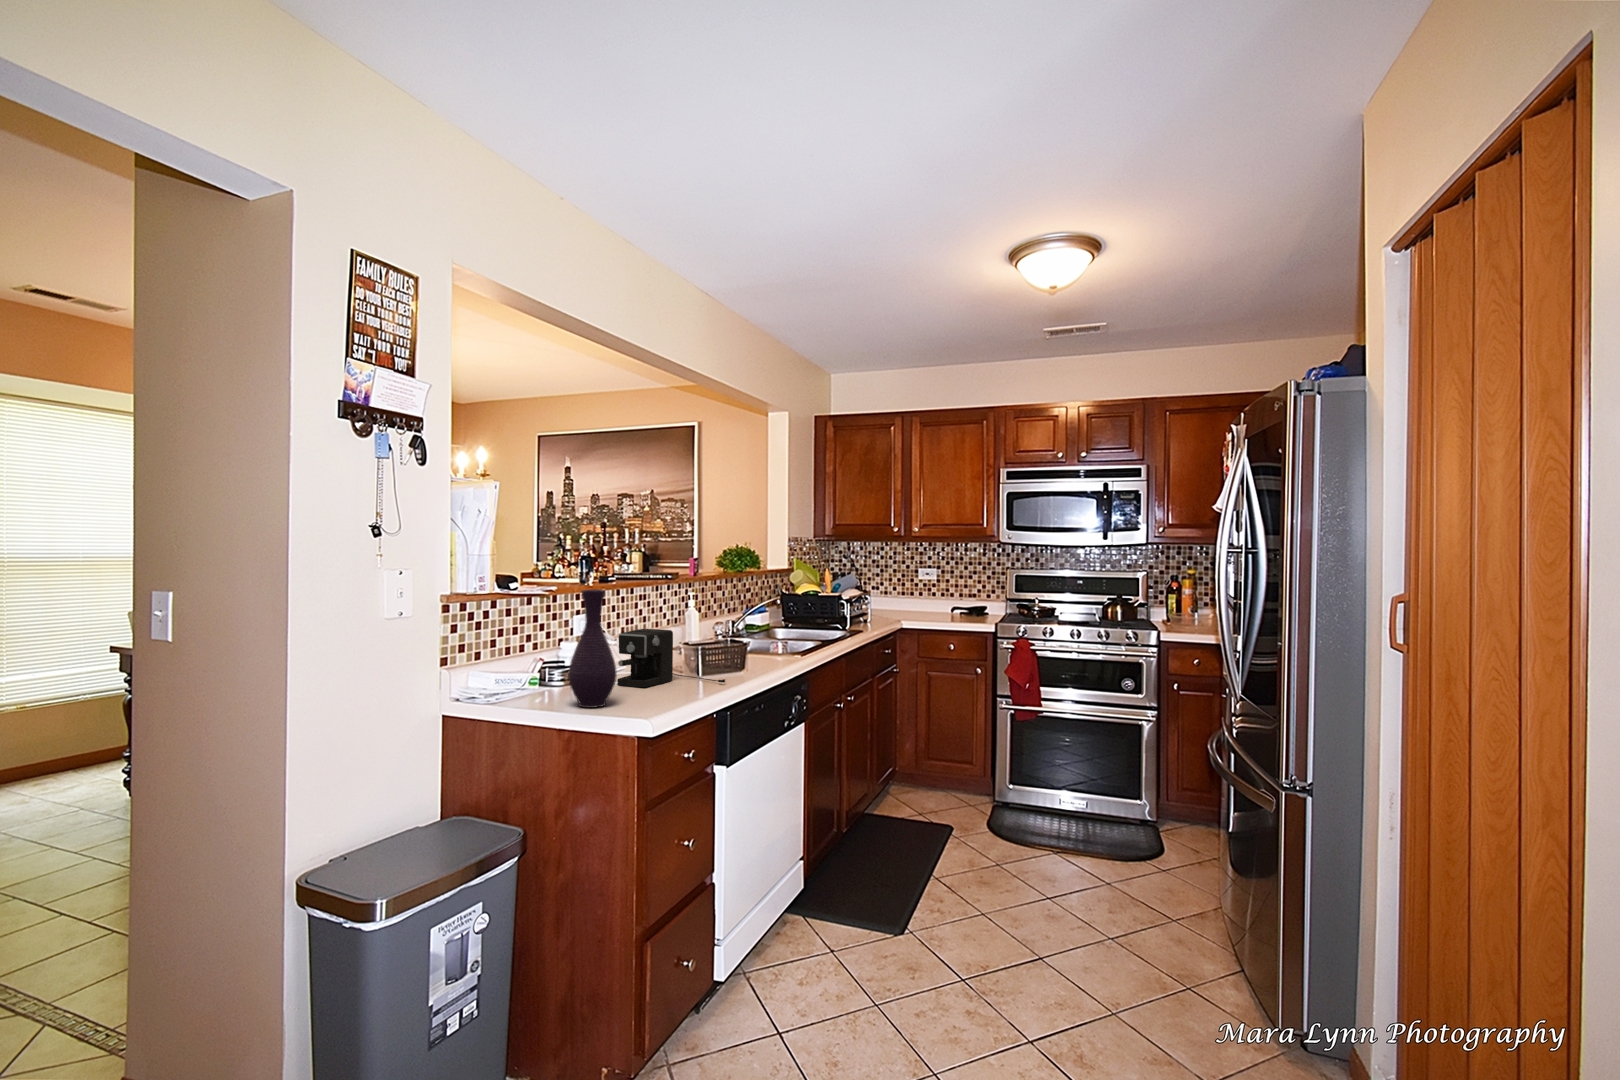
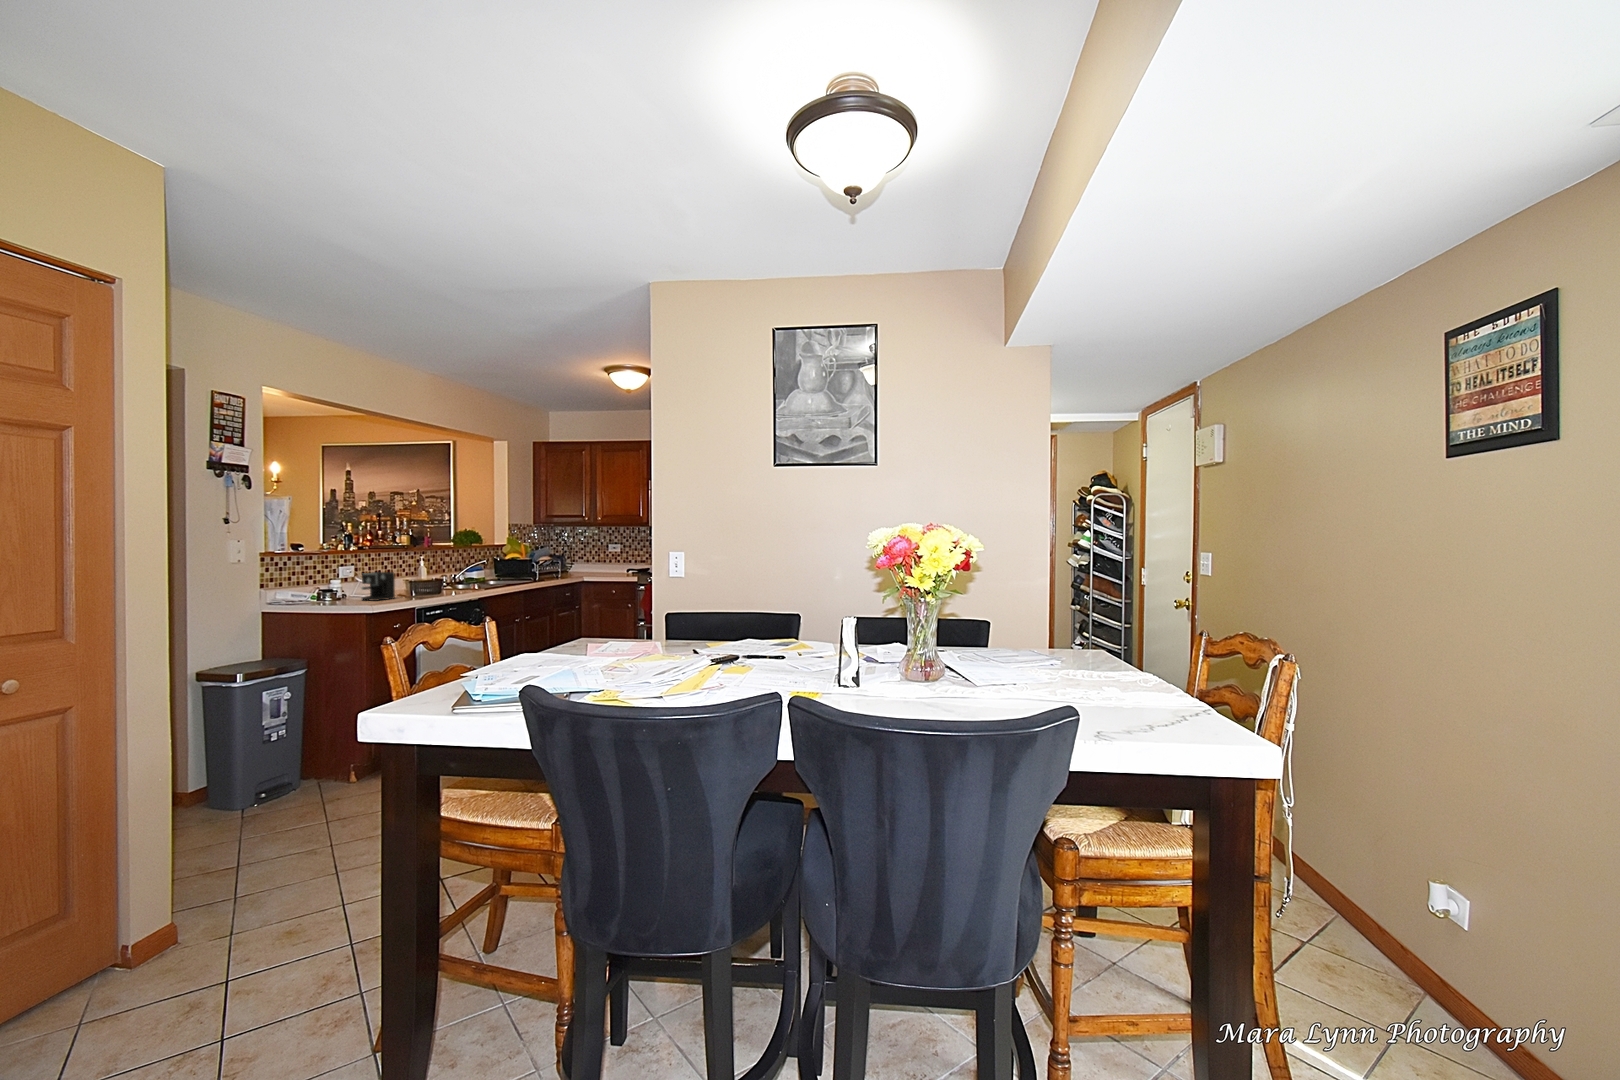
vase: present [568,589,617,708] -> none [331,549,357,606]

